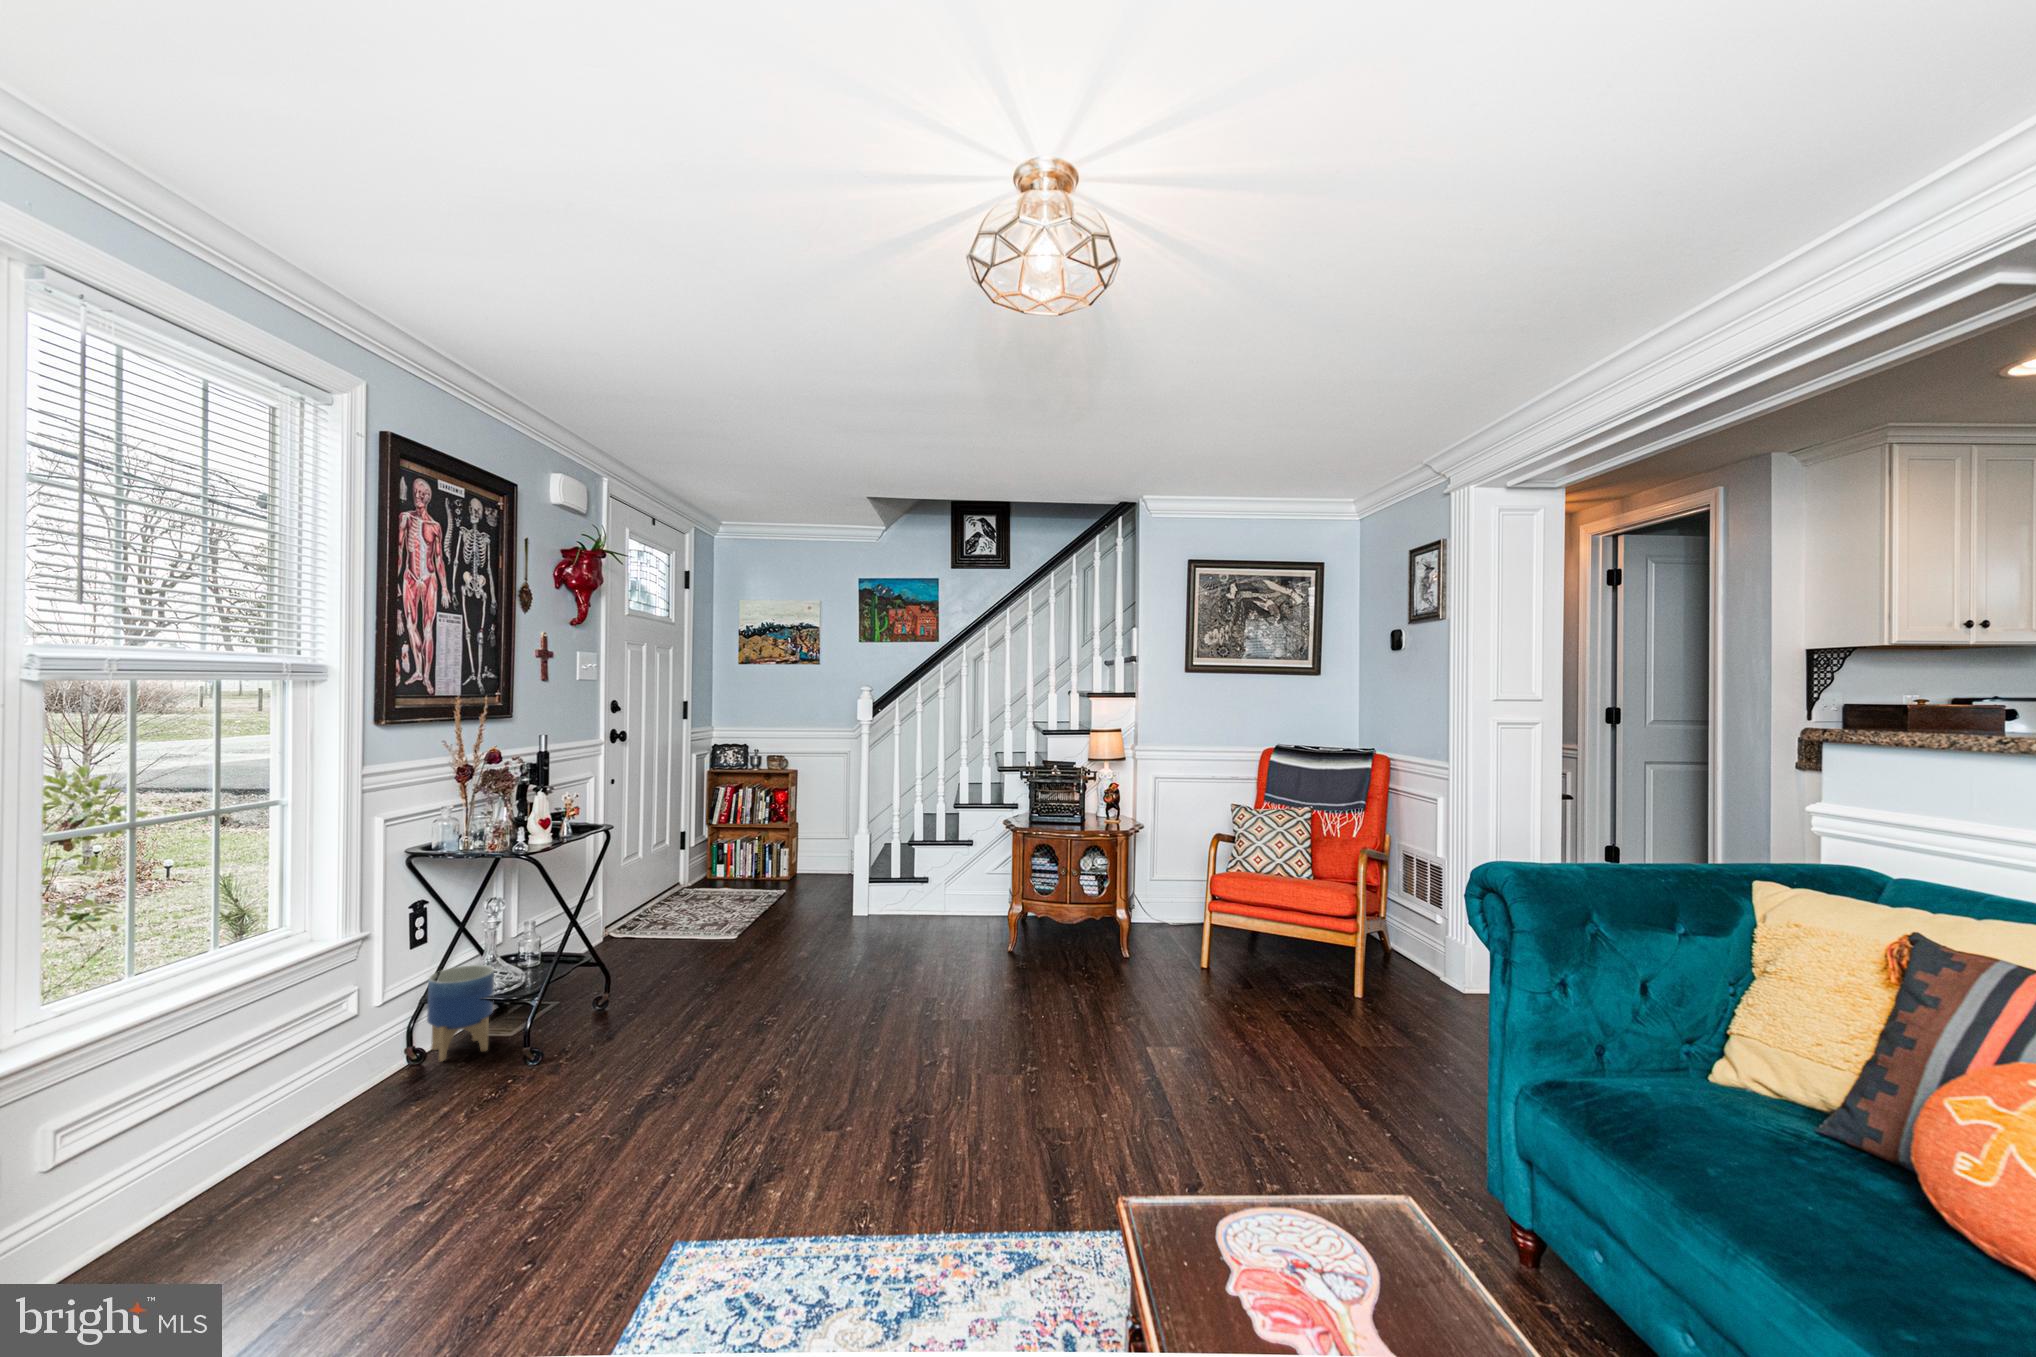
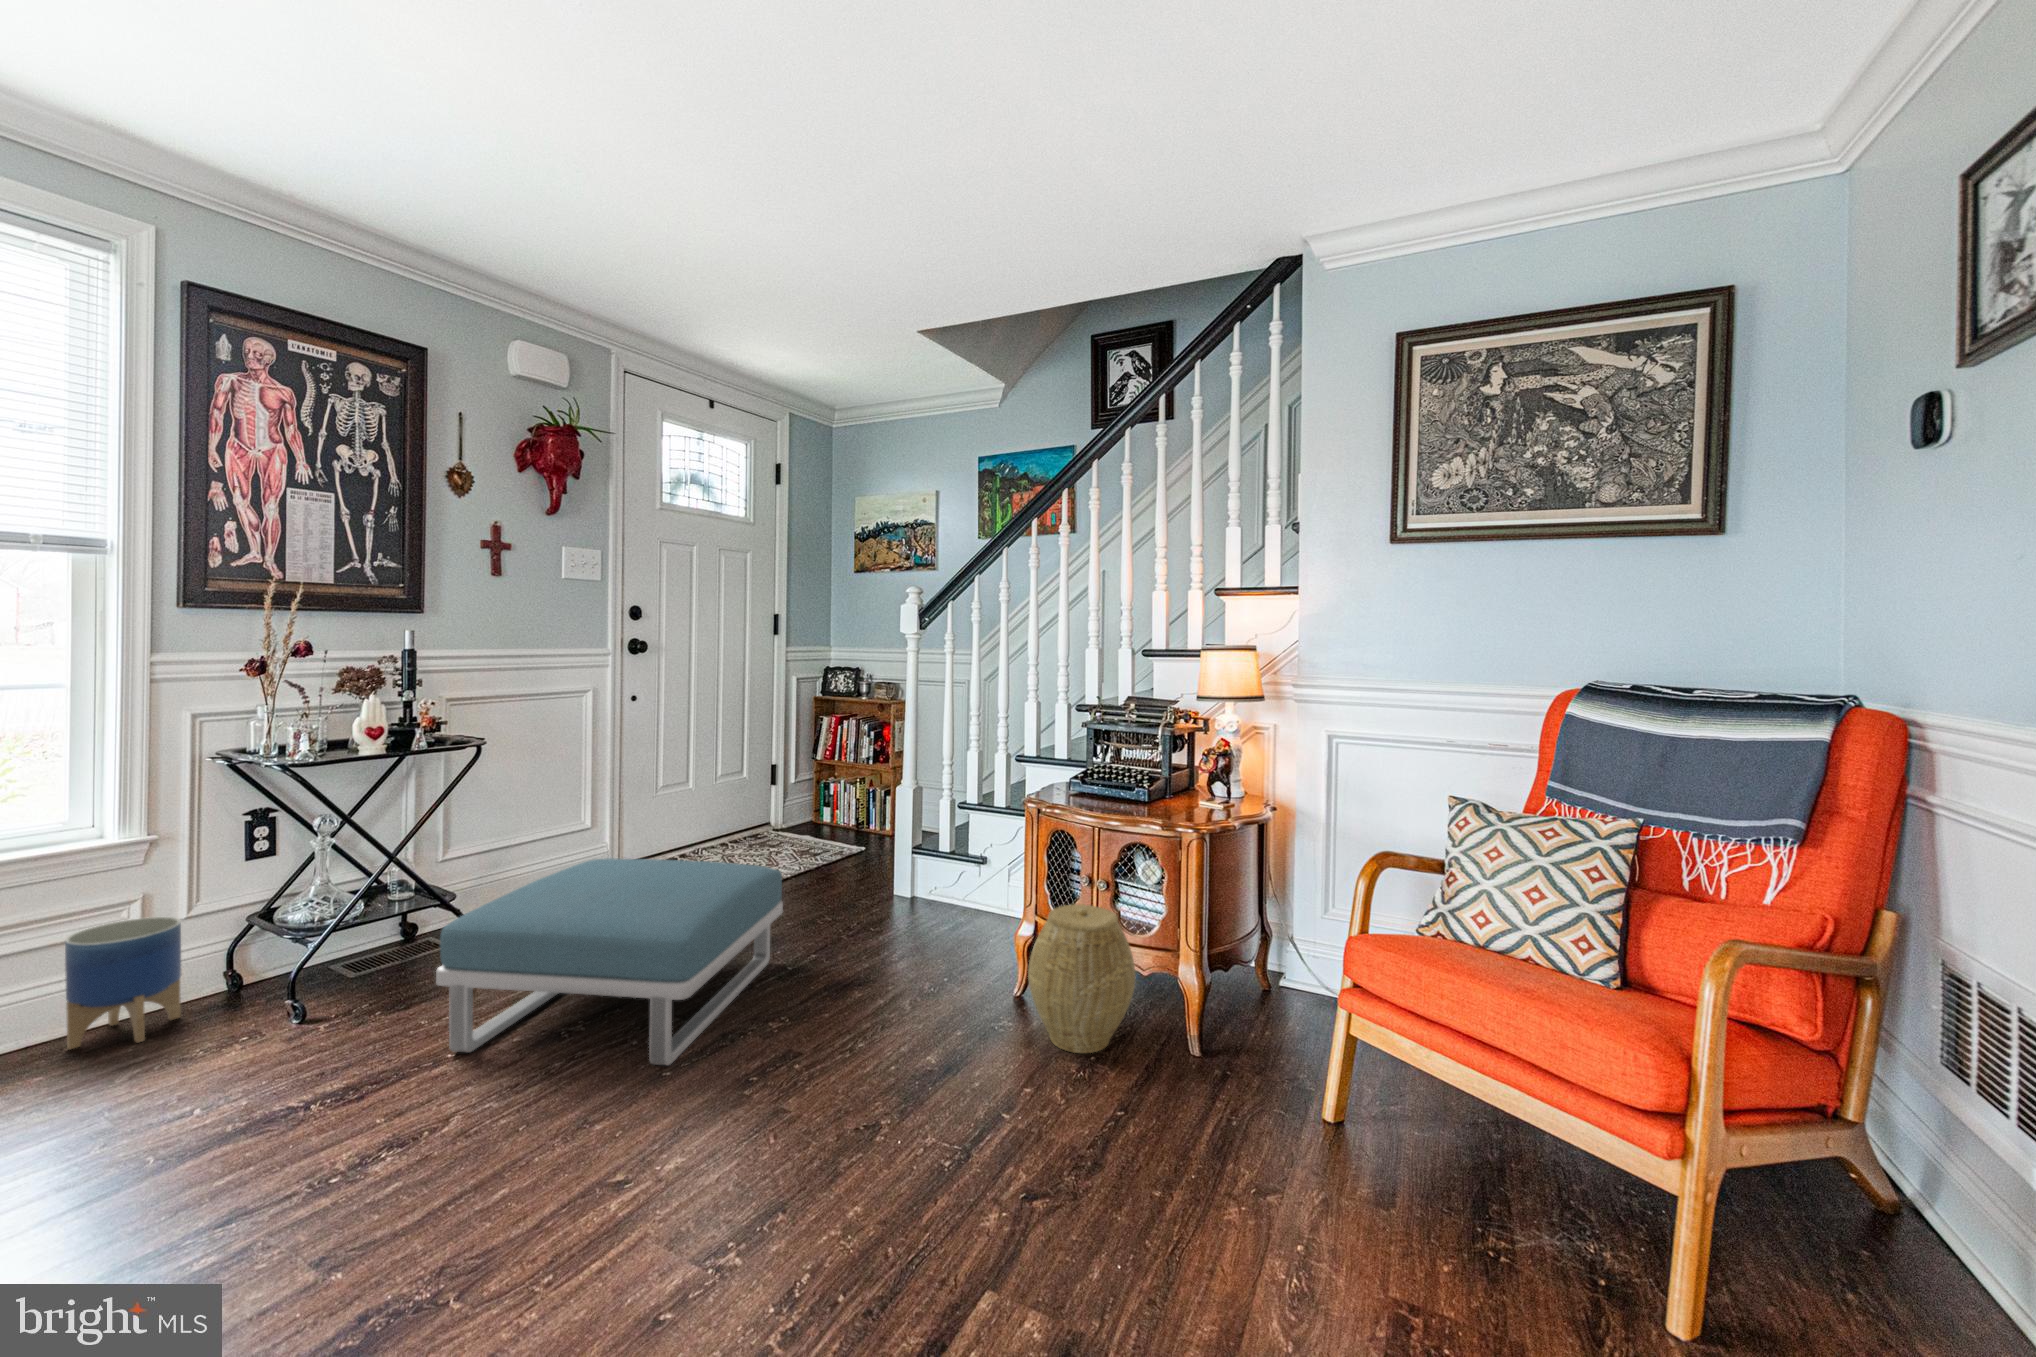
woven basket: none [1035,885,1095,964] -> present [1028,904,1136,1053]
footstool: none [708,891,879,1017] -> present [436,858,783,1065]

